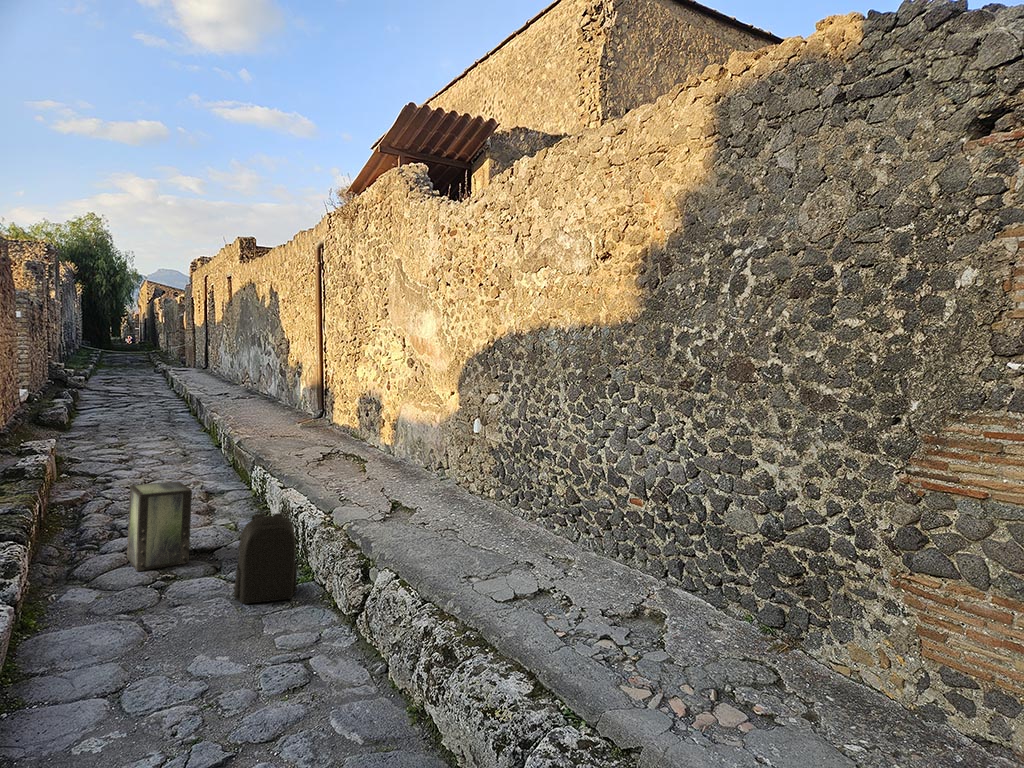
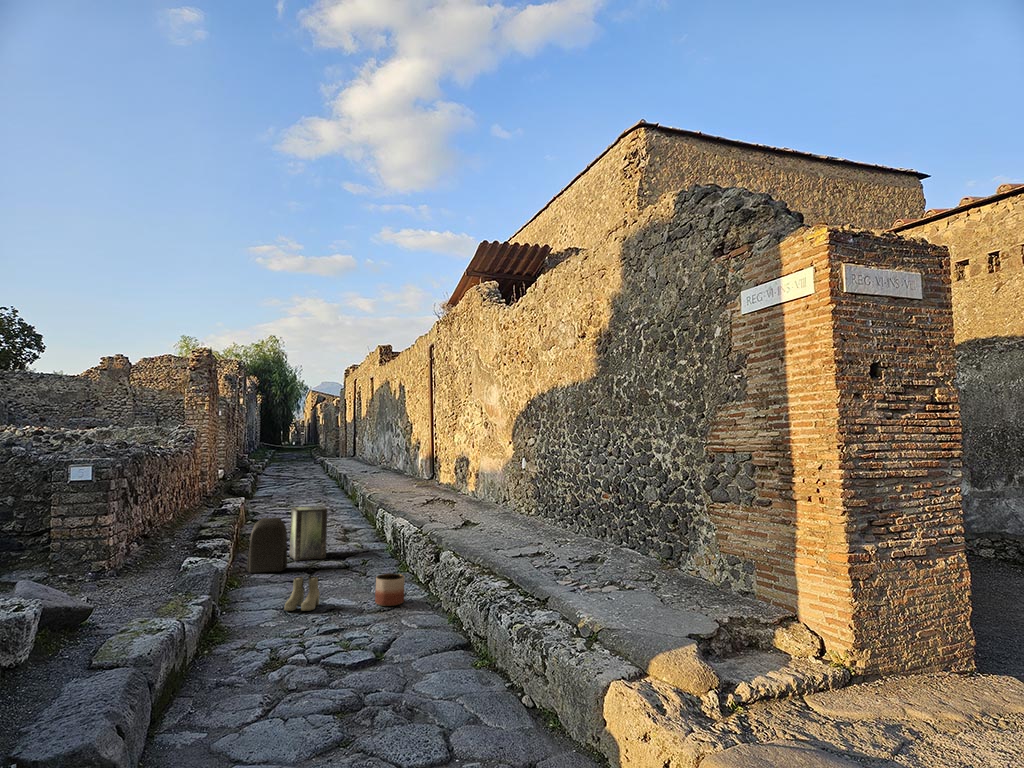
backpack: present [234,513,297,604] -> present [246,517,287,573]
planter: none [294,635,346,700] -> present [375,574,404,606]
boots: none [122,657,192,734] -> present [284,577,320,611]

